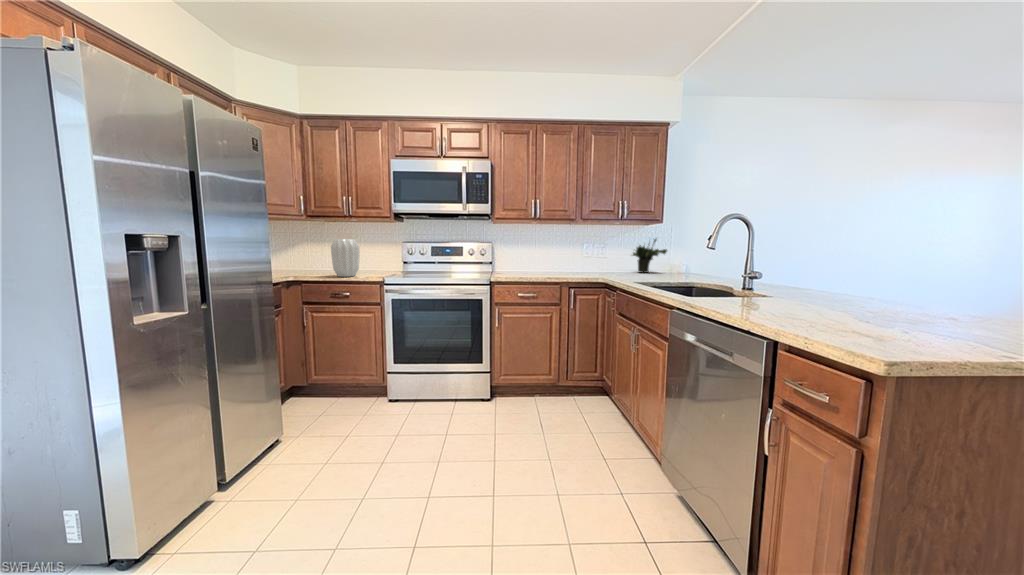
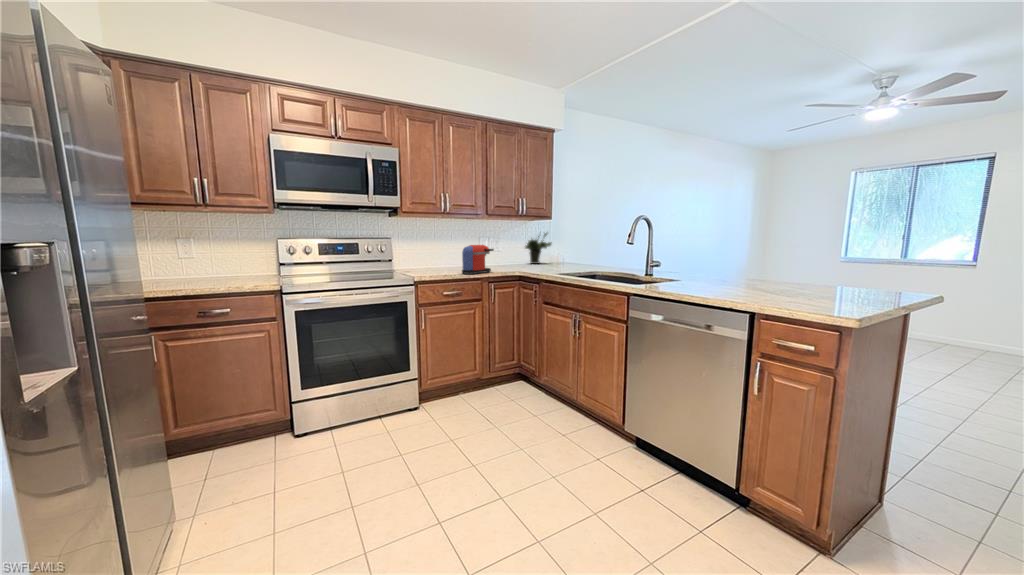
vase: present [331,239,360,277] -> none [190,236,234,288]
coffee maker: none [541,250,579,278] -> present [462,245,494,274]

